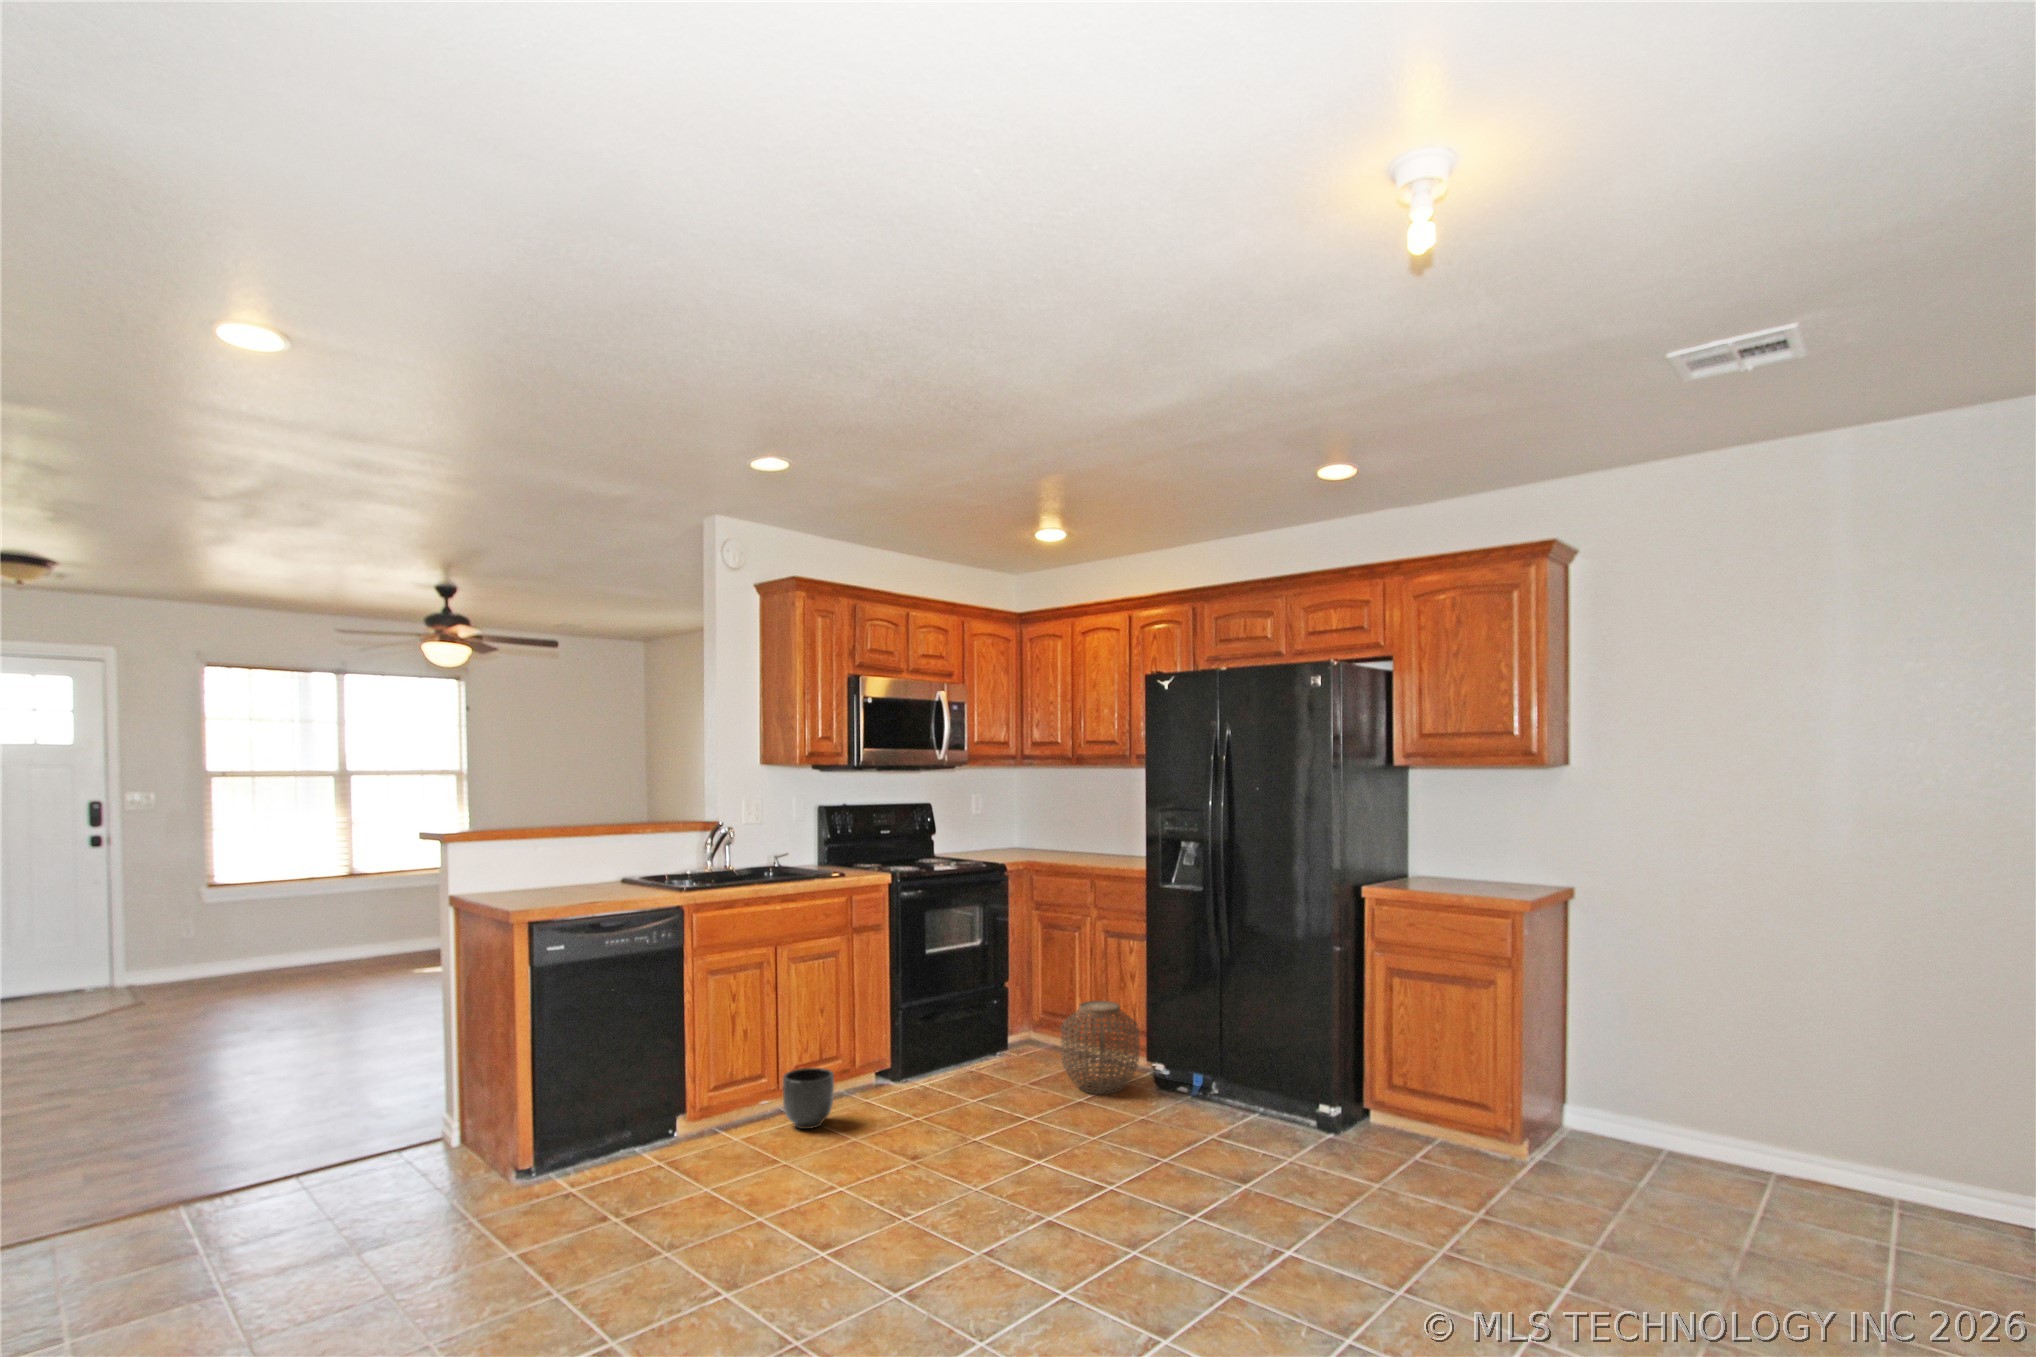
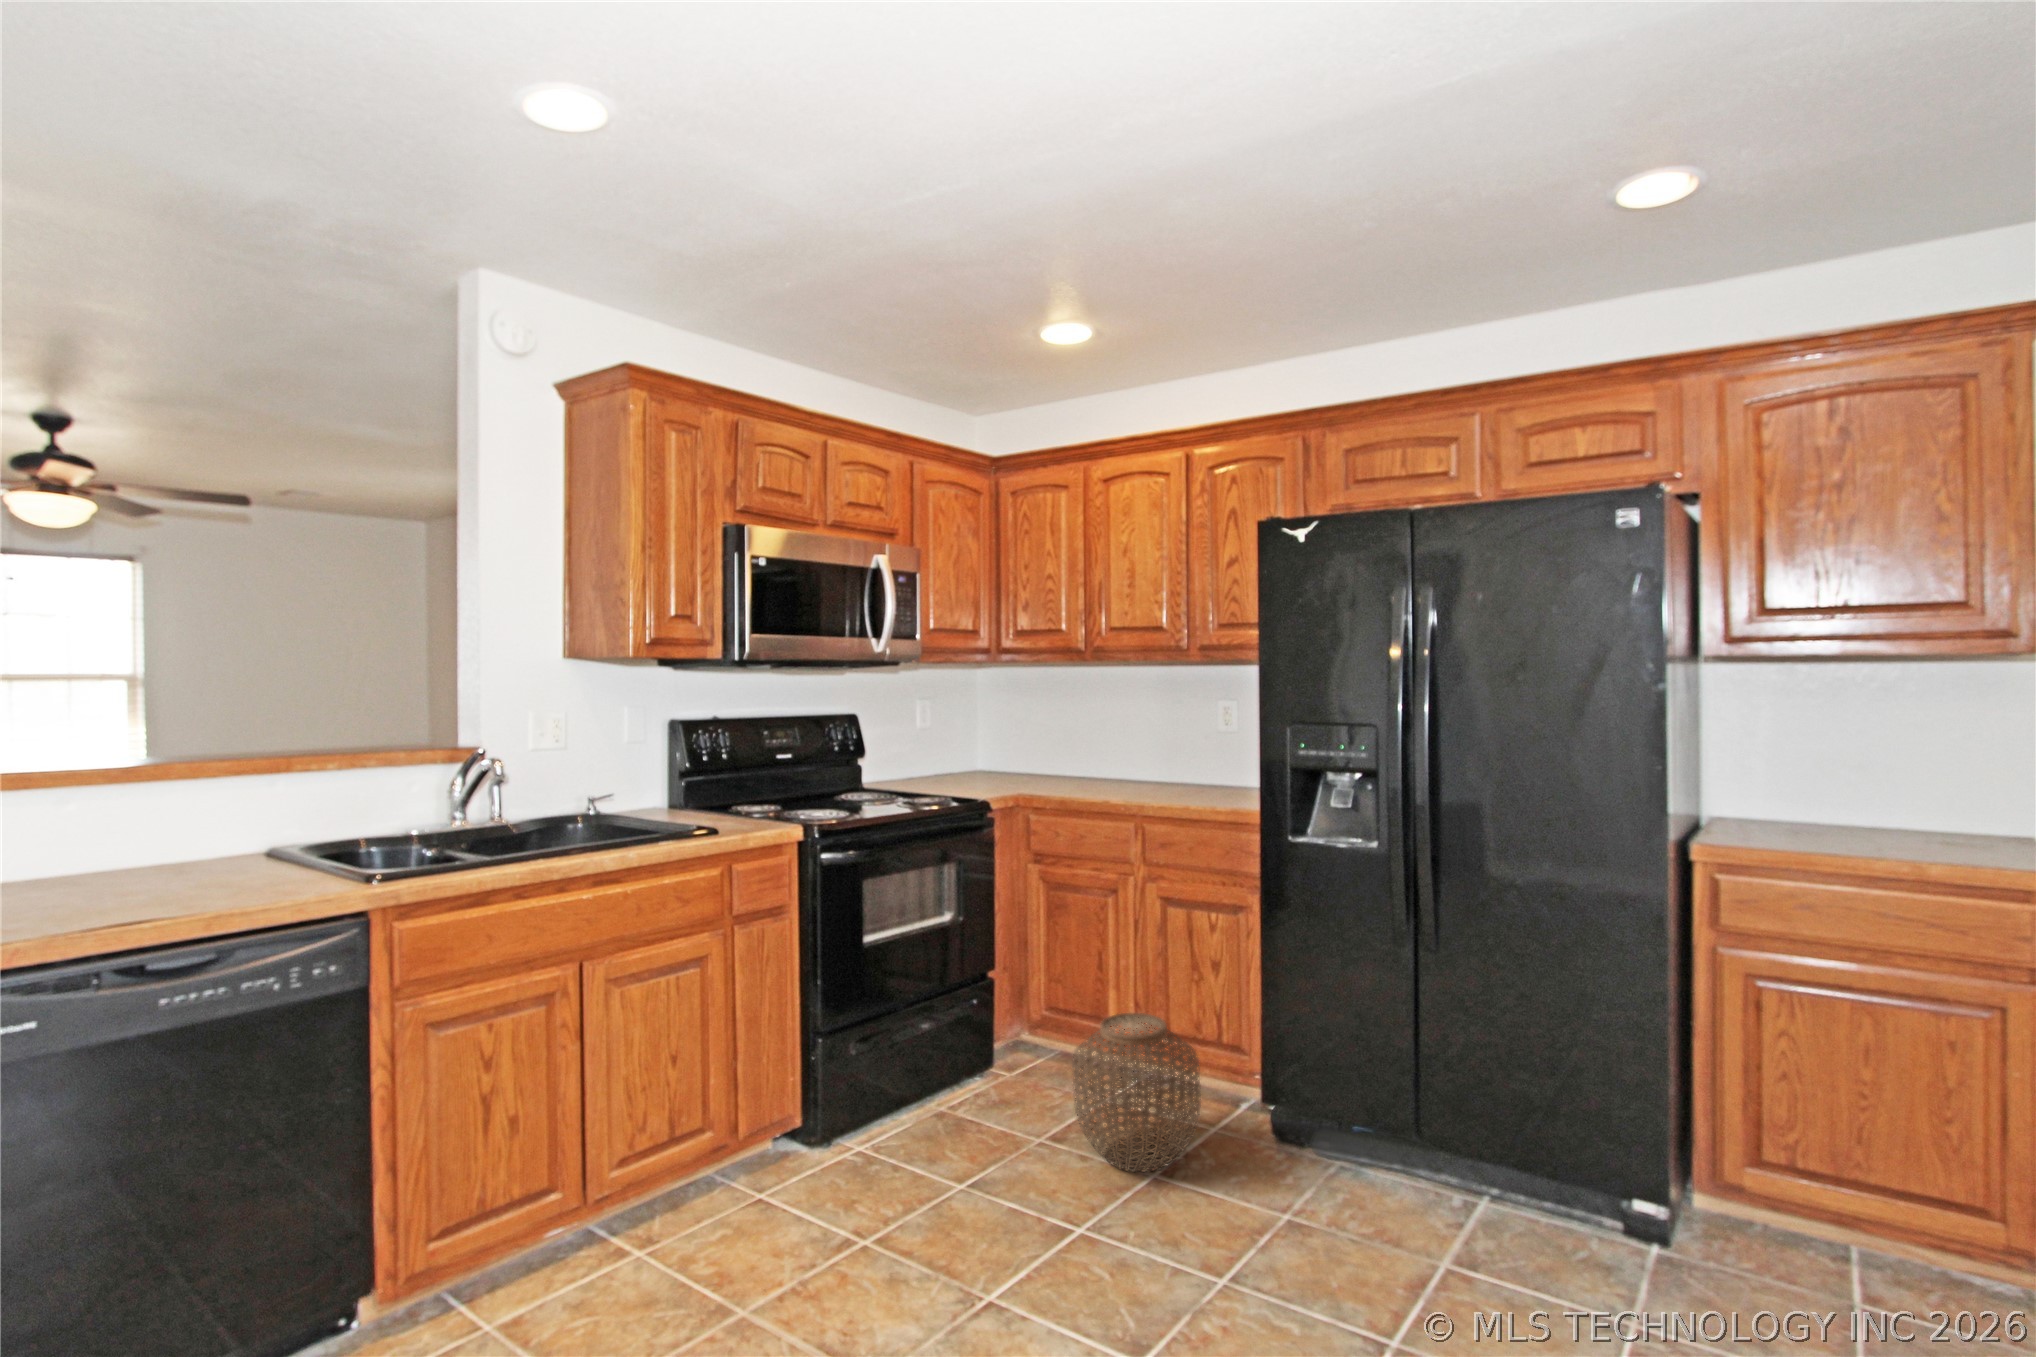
planter: present [783,1068,834,1129] -> none [580,1167,678,1293]

